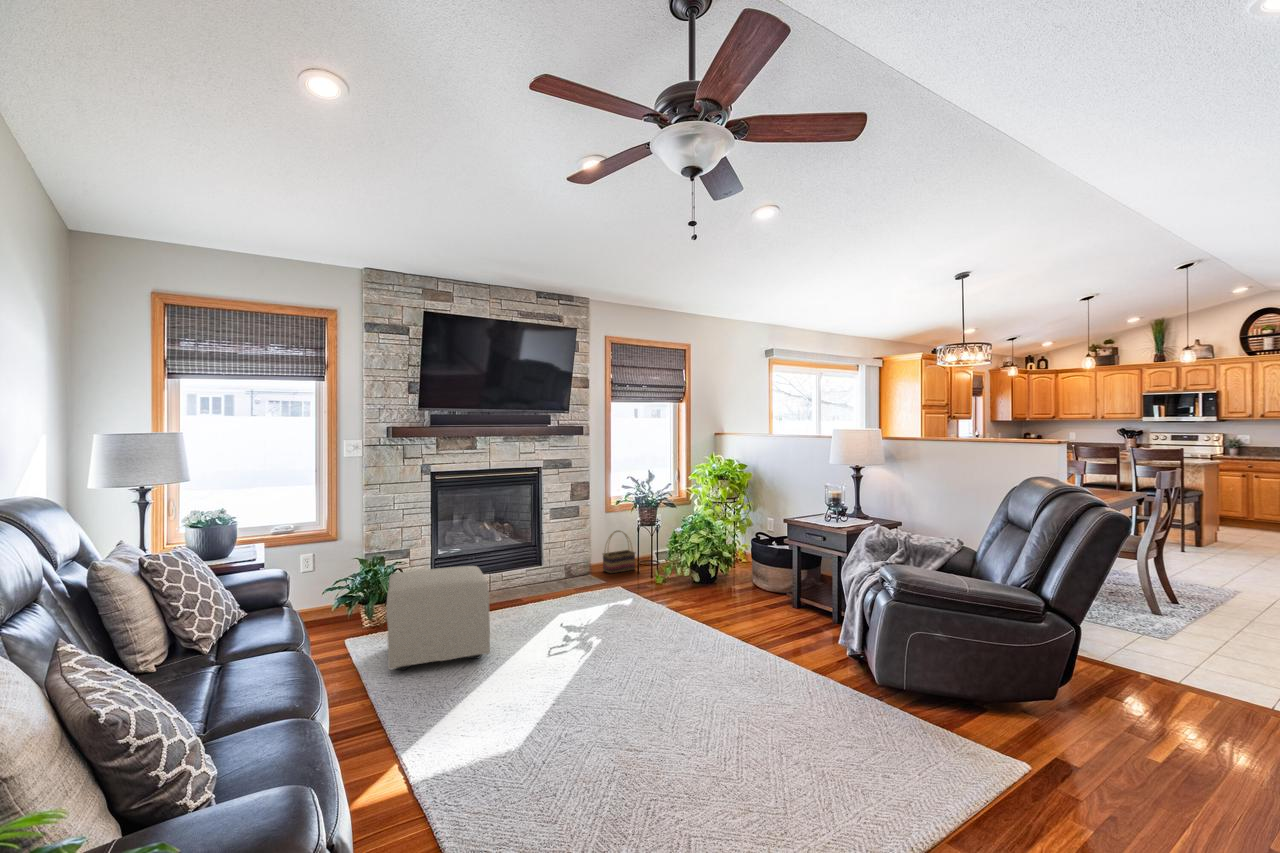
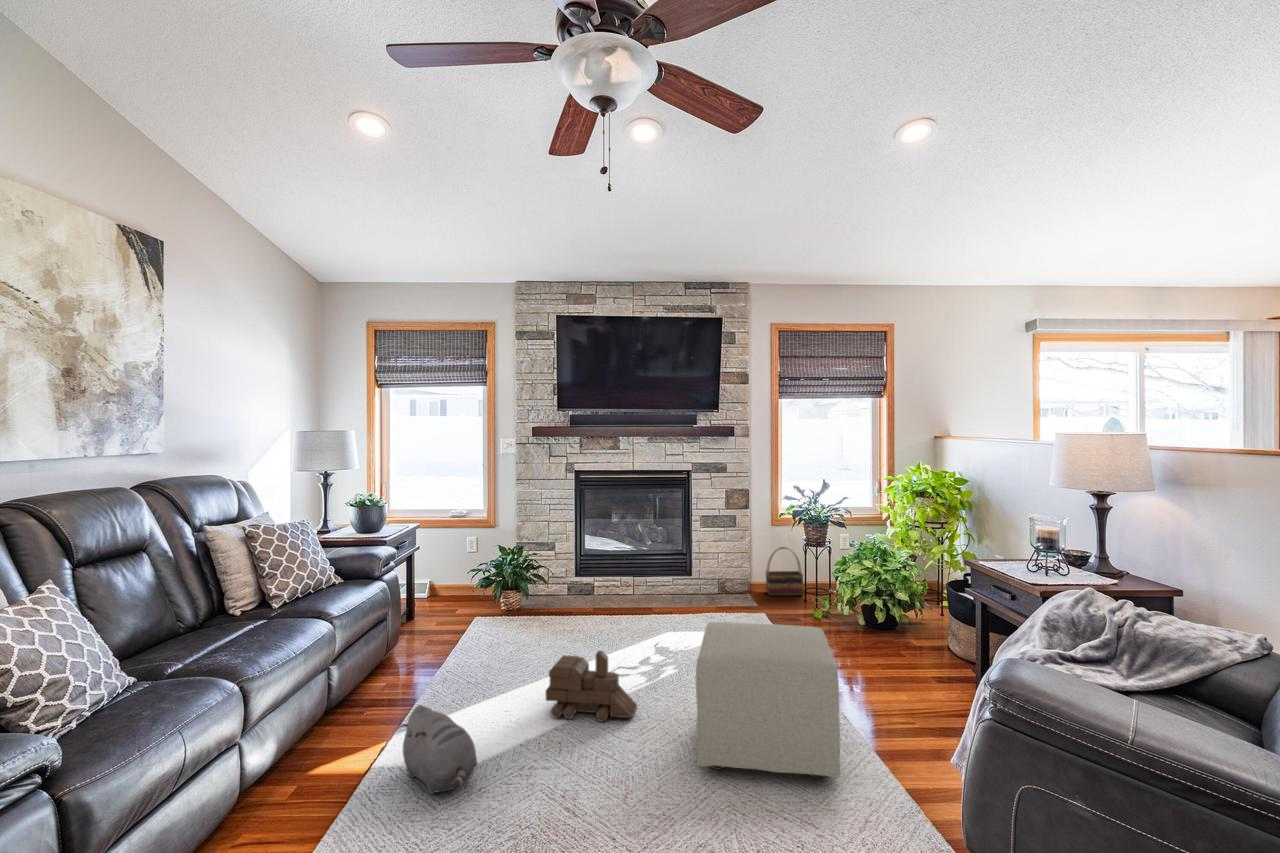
ottoman: present [387,566,490,670] -> present [695,622,840,779]
toy train: none [535,630,622,700] -> present [546,651,637,721]
plush toy: none [461,708,573,786] -> present [400,705,477,794]

